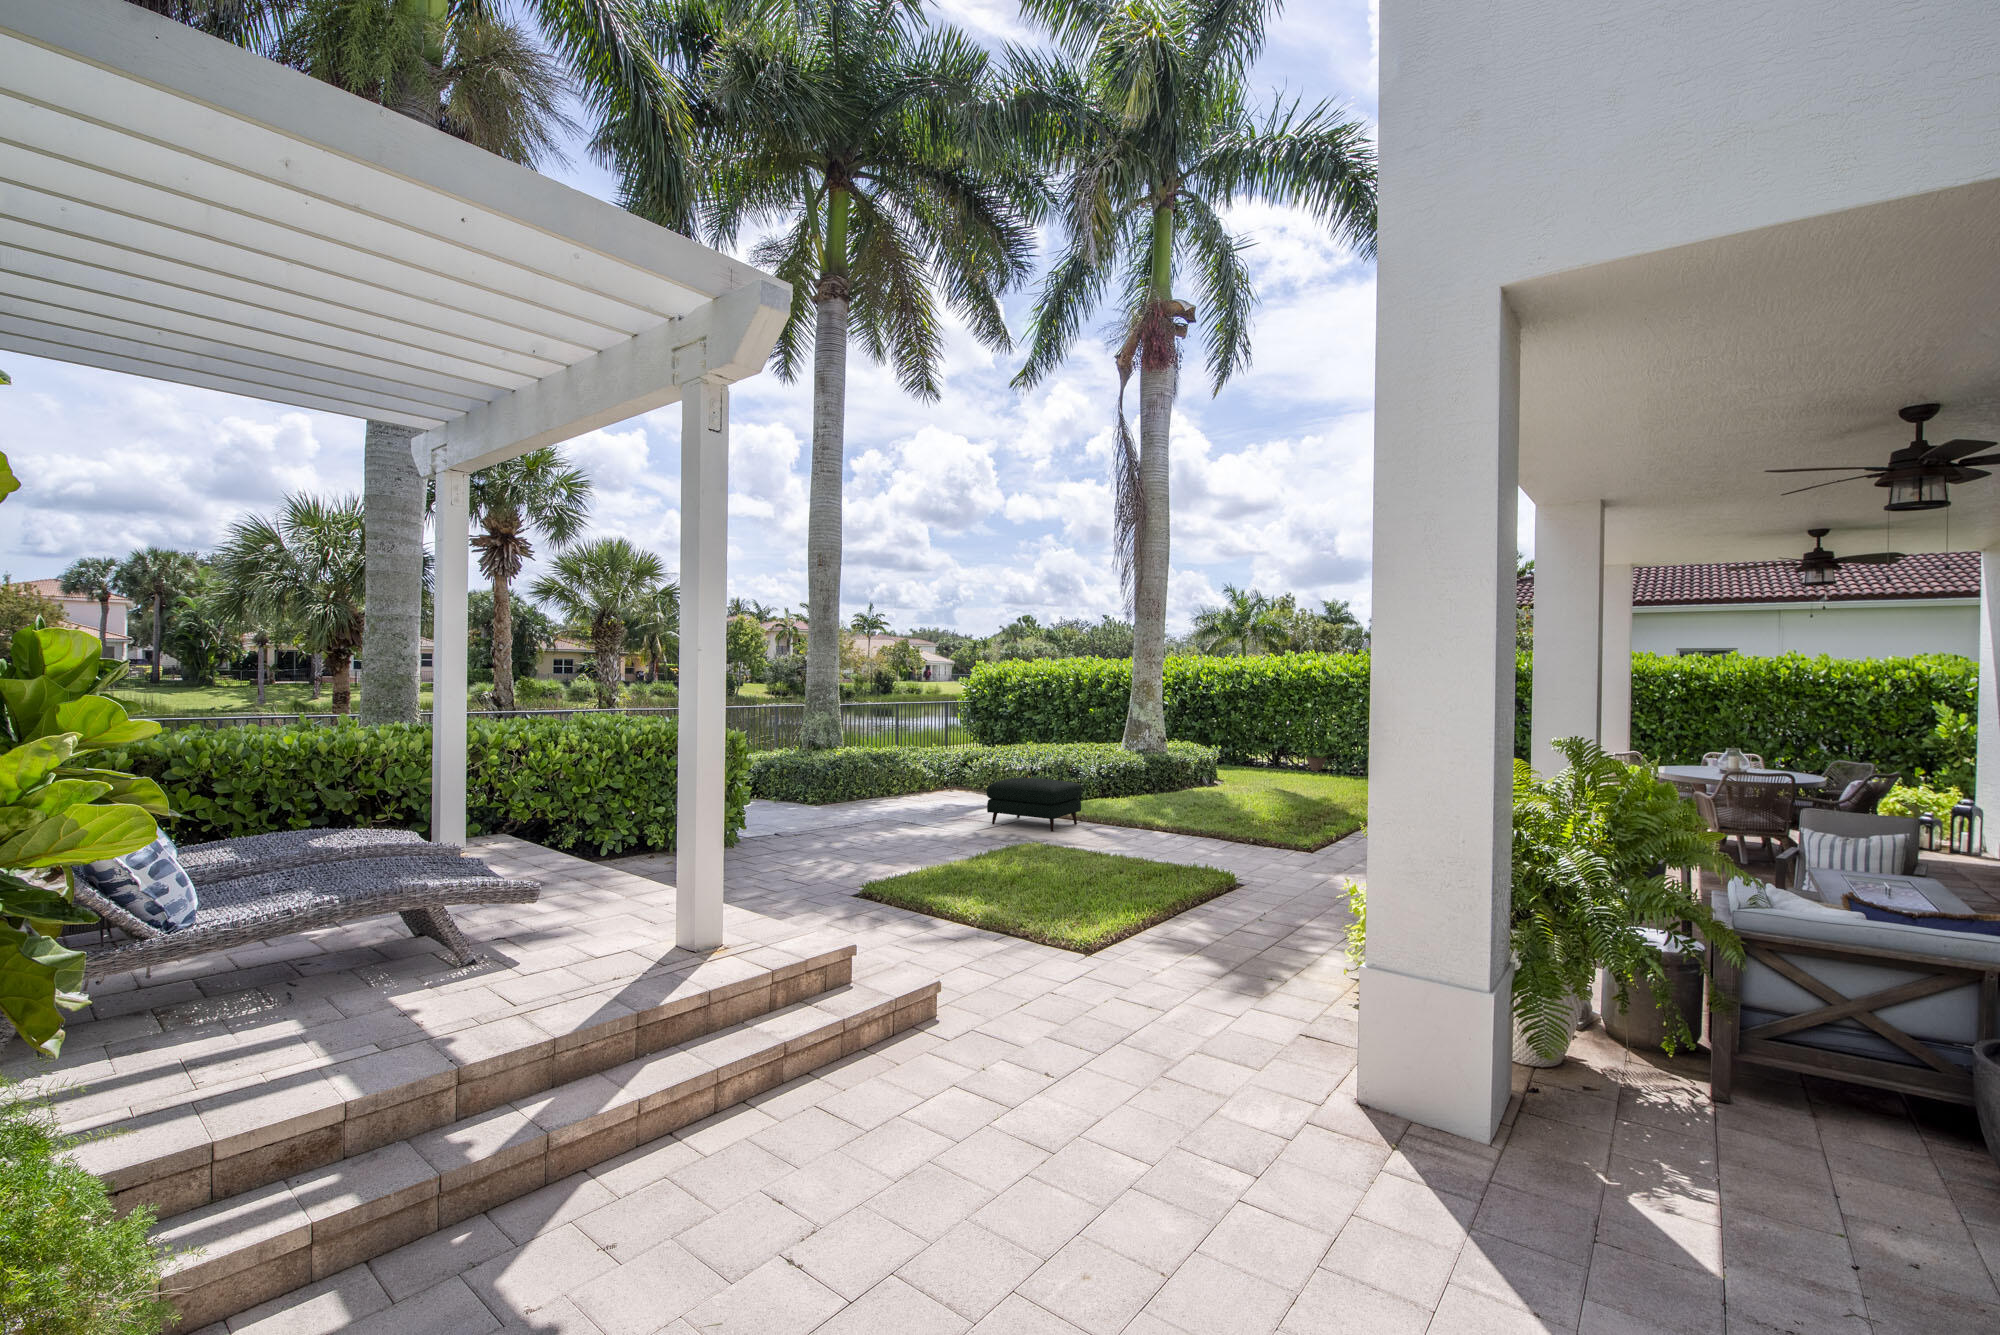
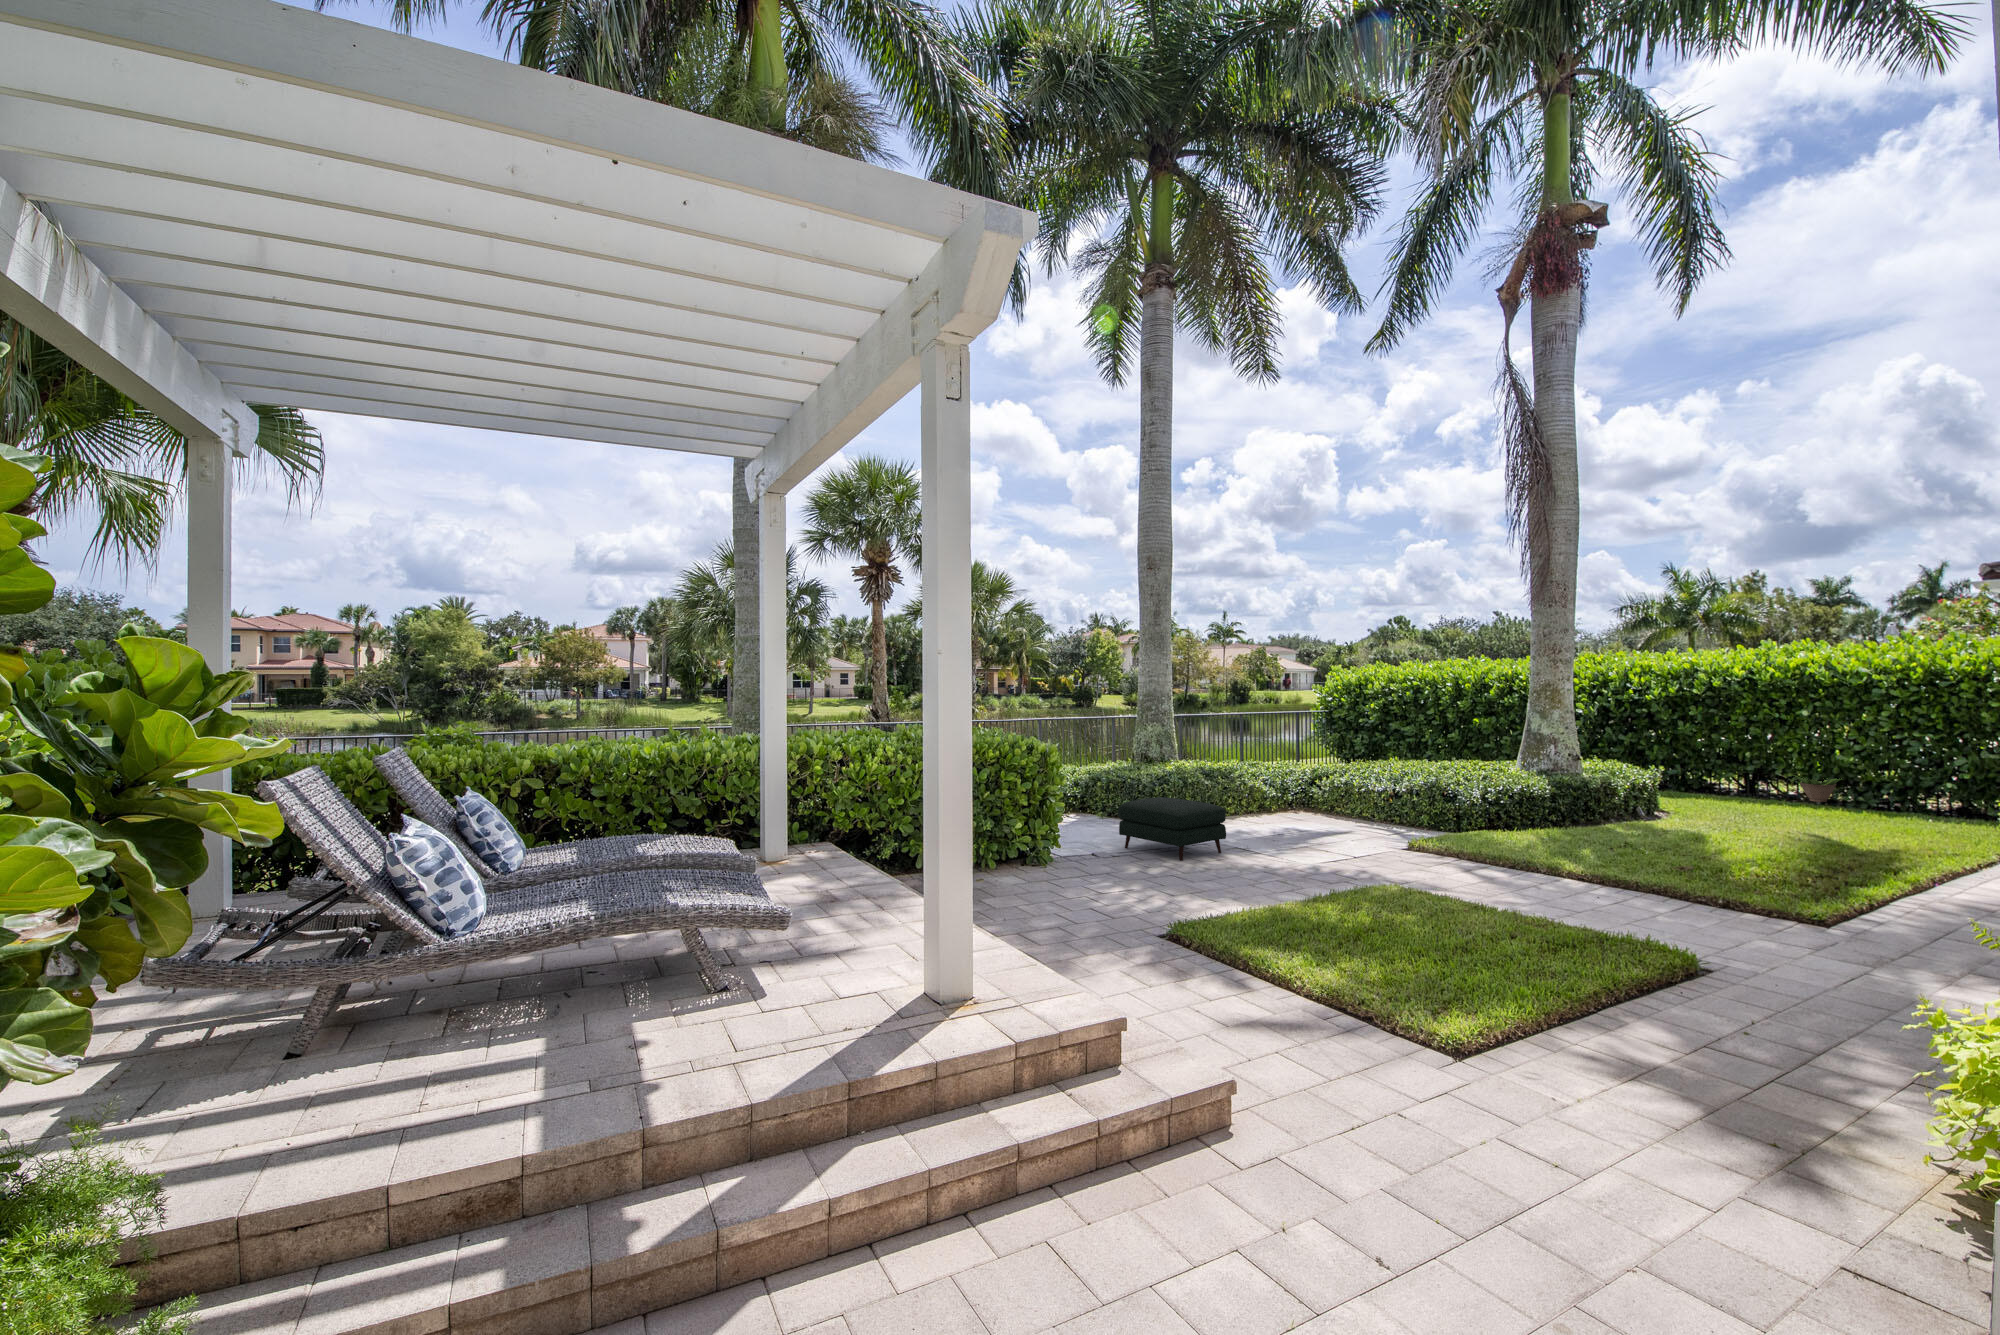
ottoman: present [987,778,1081,832] -> present [1118,797,1226,861]

